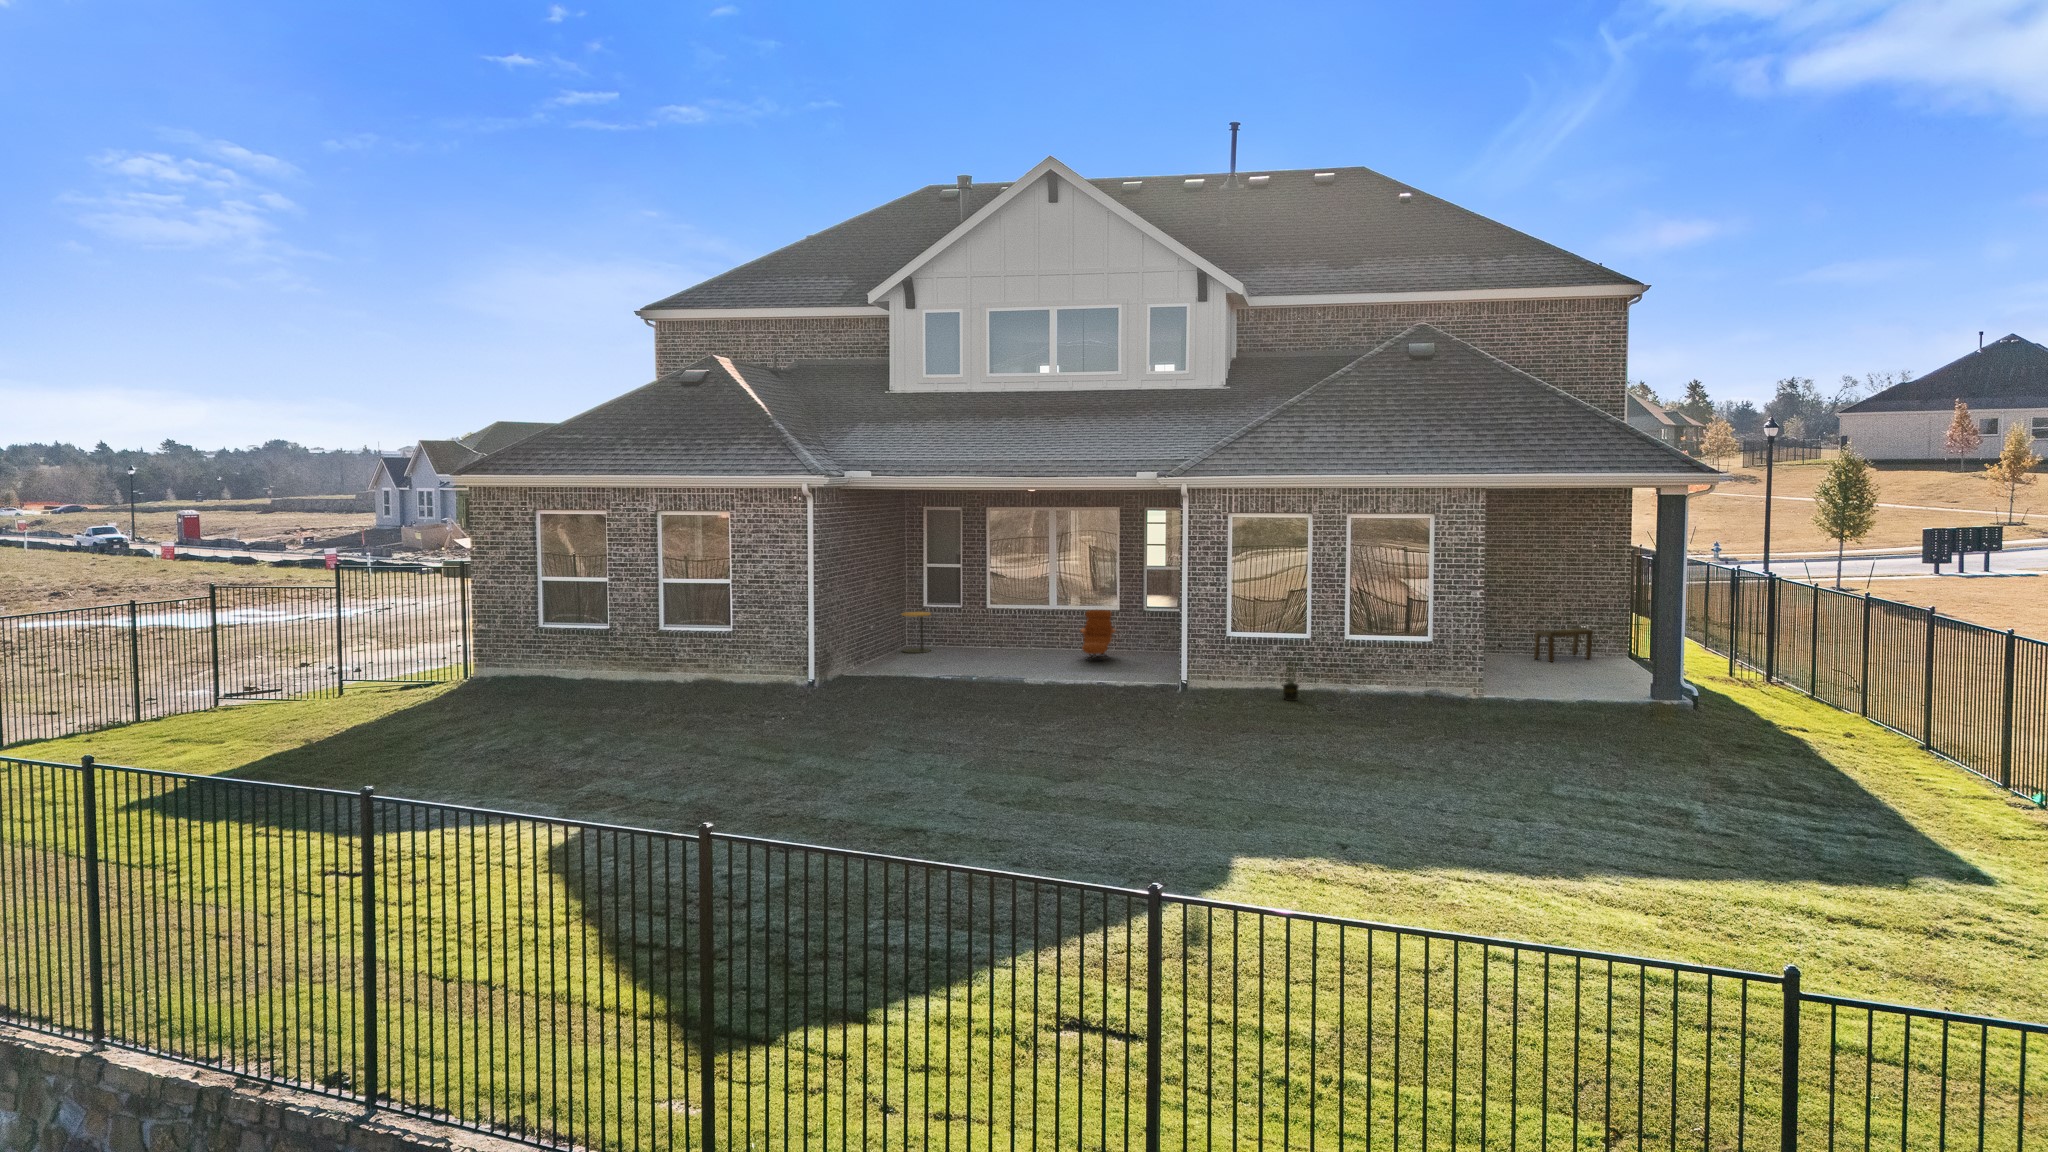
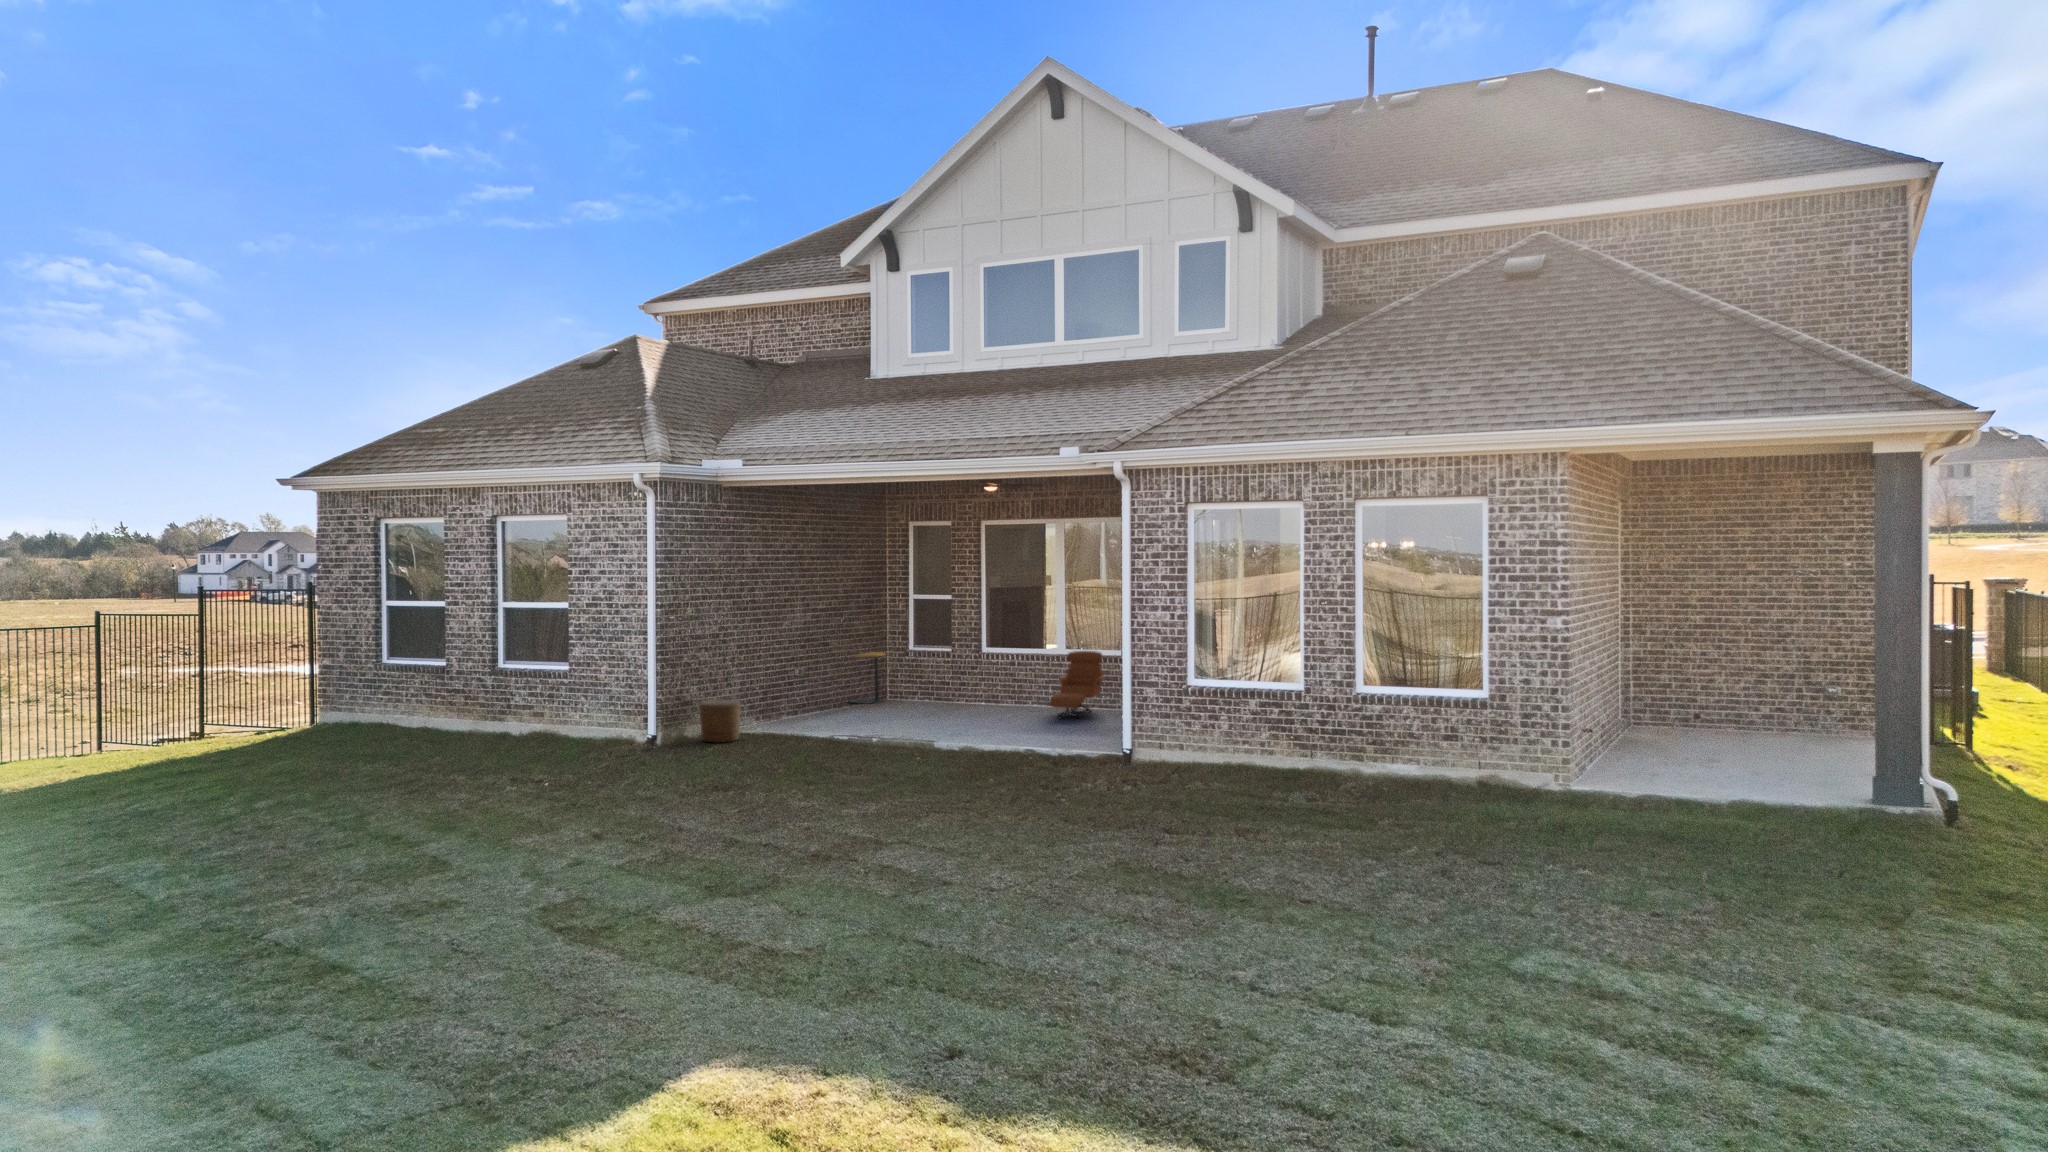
bench: present [1534,628,1594,662] -> none [1702,684,1799,735]
woven basket: none [837,653,868,686] -> present [699,700,741,743]
potted plant: present [1282,663,1299,701] -> none [1248,711,1289,782]

